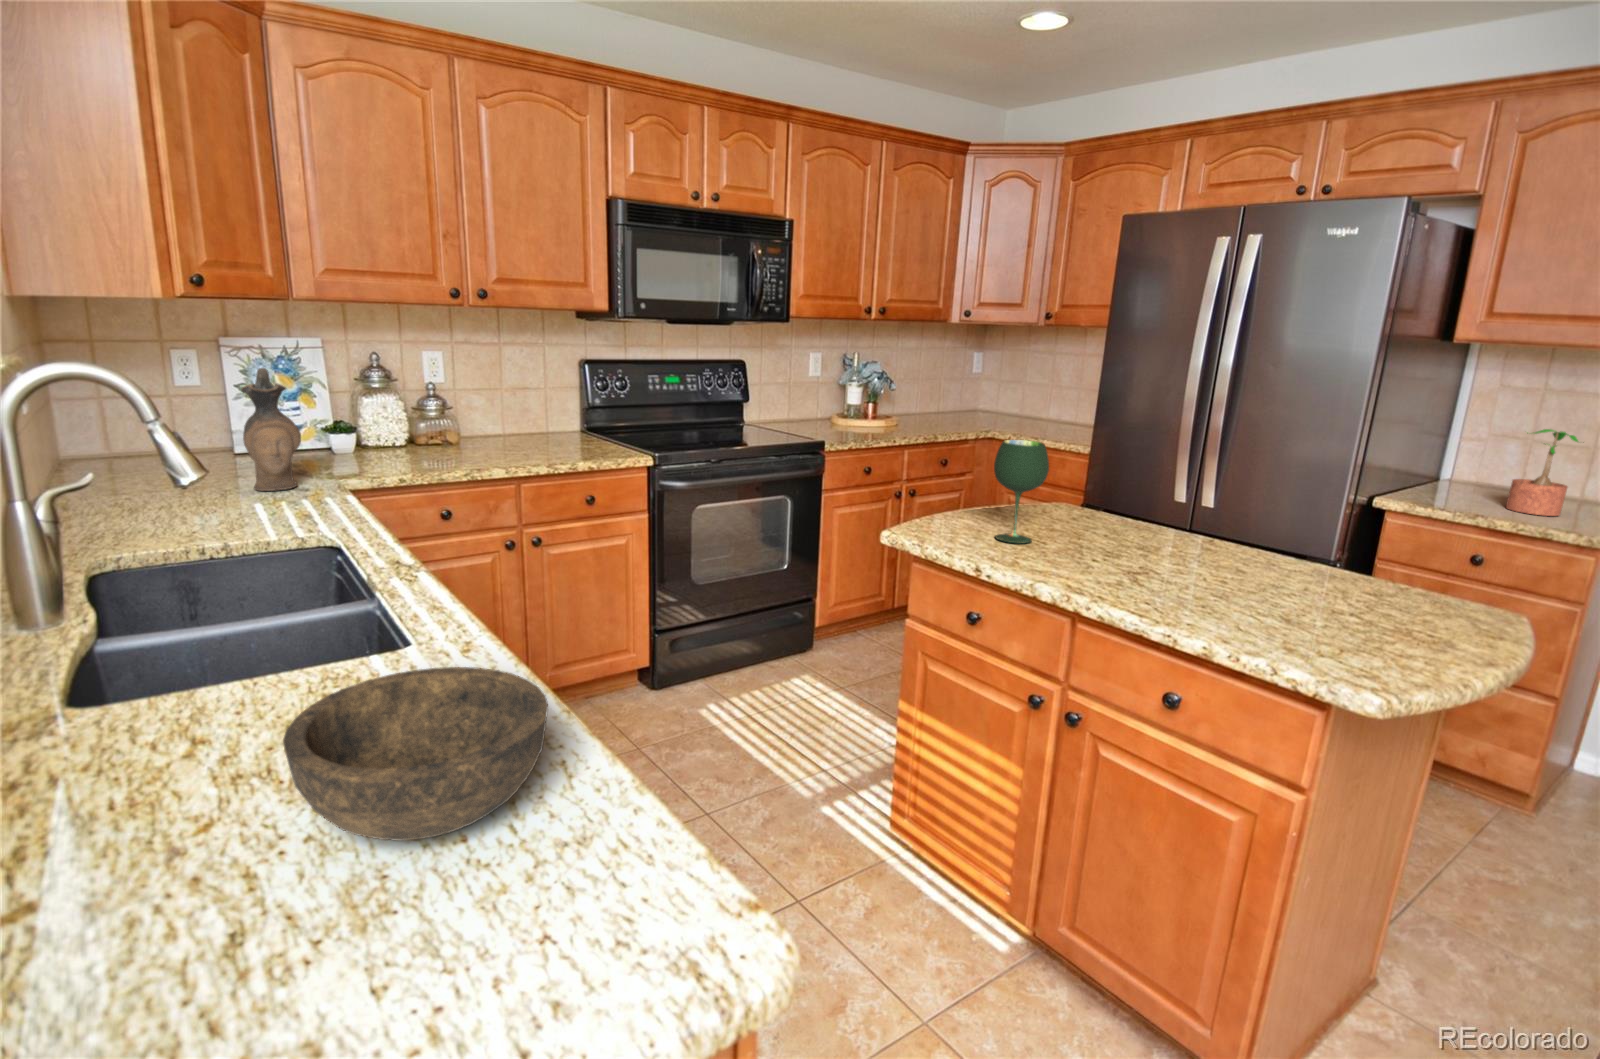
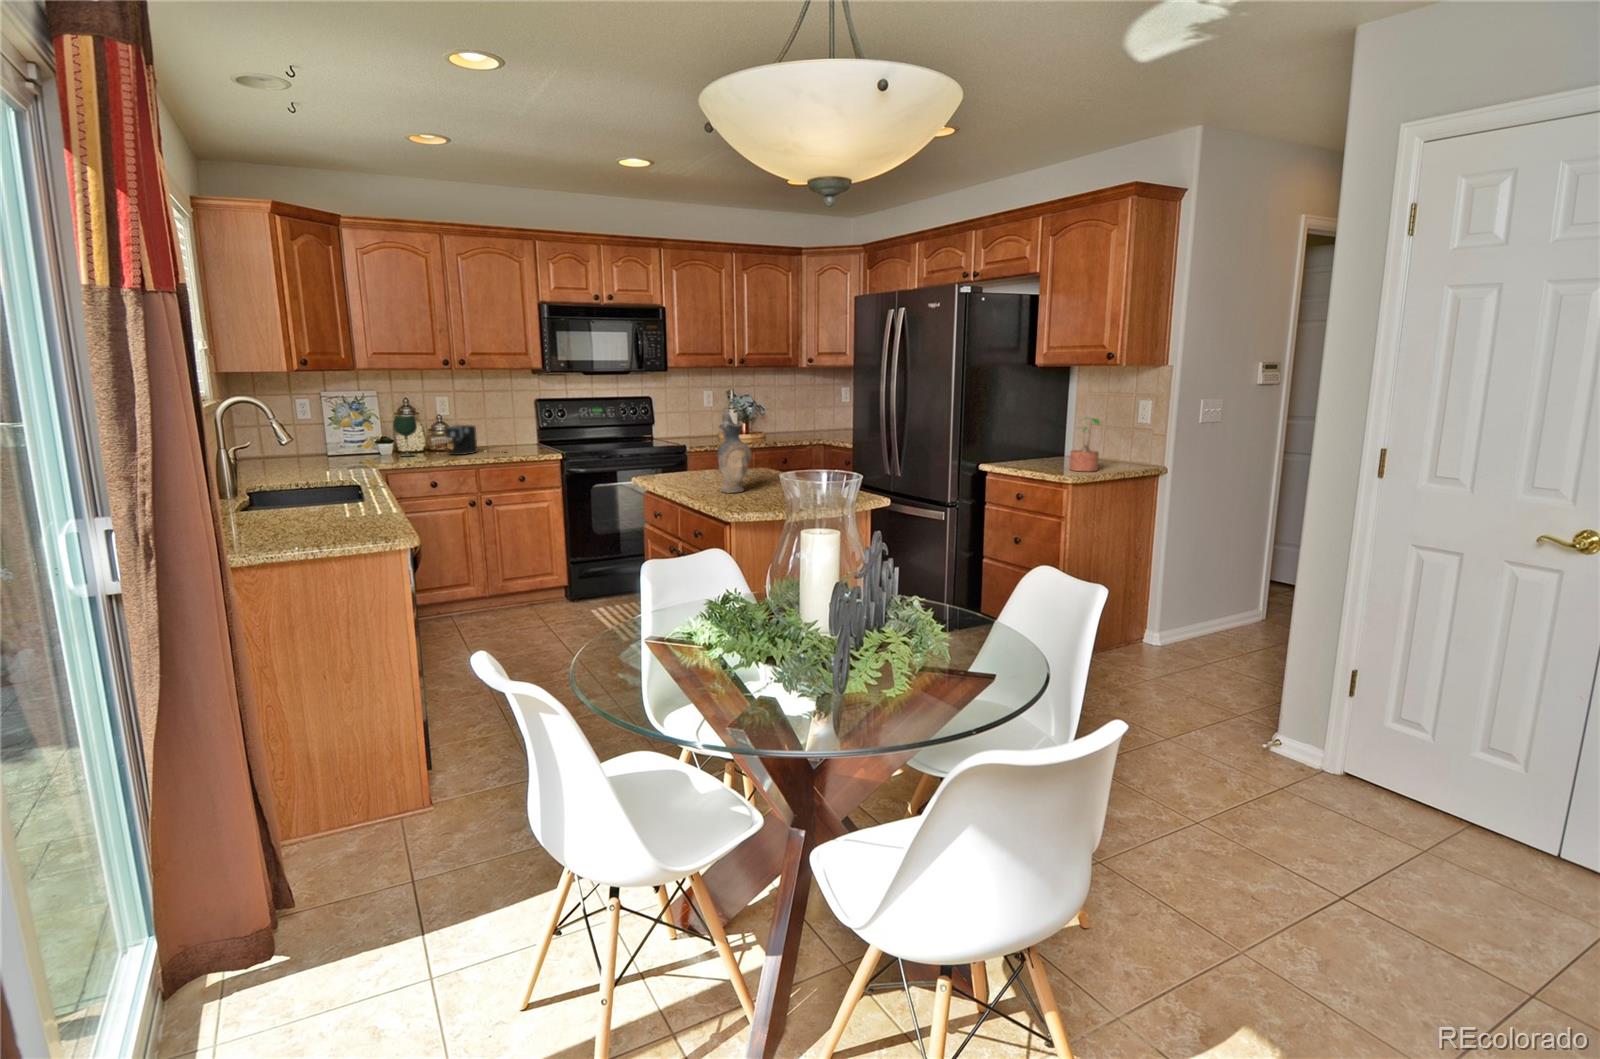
ceramic pitcher: present [241,368,301,491] -> present [718,412,752,493]
coffee maker: none [452,403,554,455] -> present [445,425,477,455]
wine glass: present [994,440,1049,543] -> present [393,415,417,457]
bowl: present [283,667,548,841] -> none [282,480,362,518]

